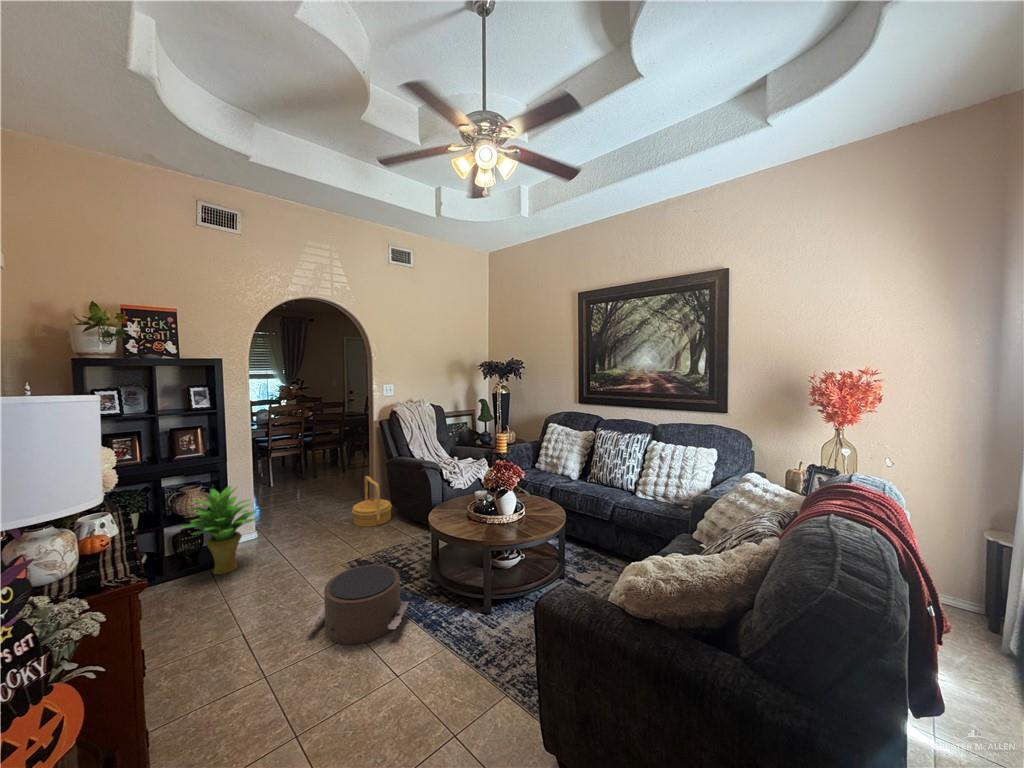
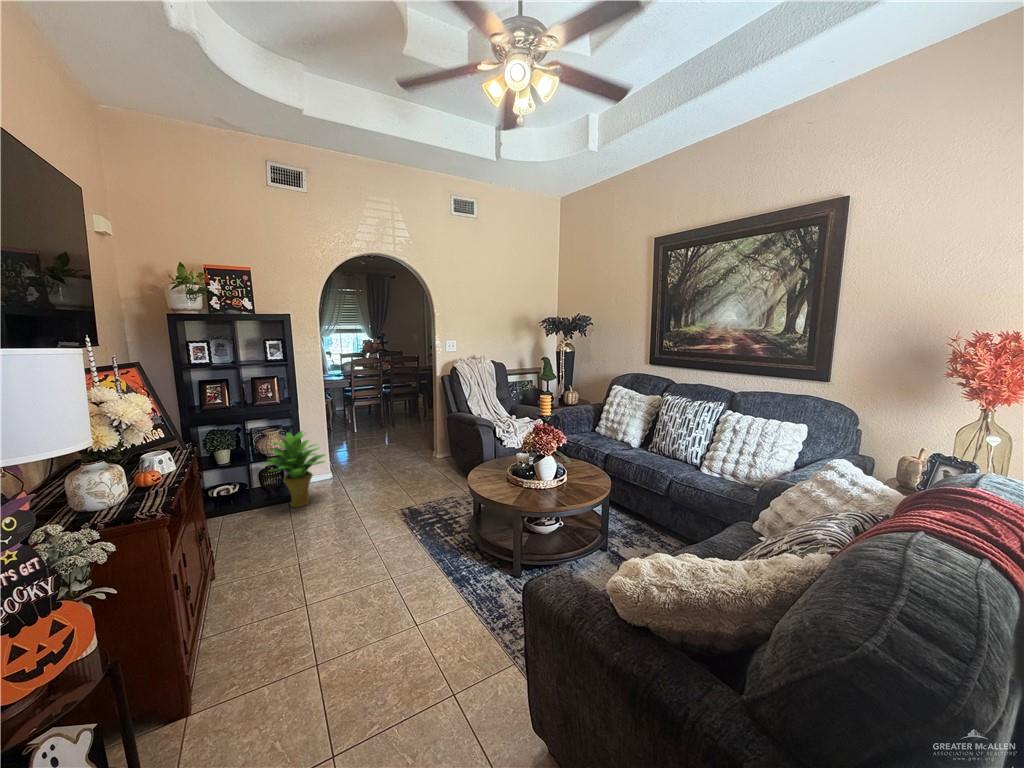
woven basket: present [352,476,392,527] -> none [414,429,450,476]
pouf: present [307,565,409,644] -> none [348,515,443,588]

